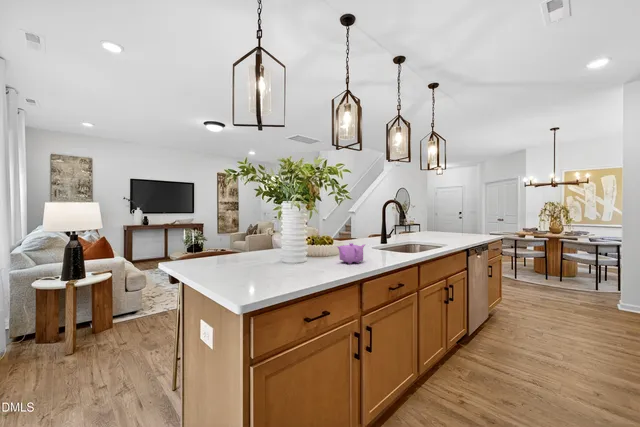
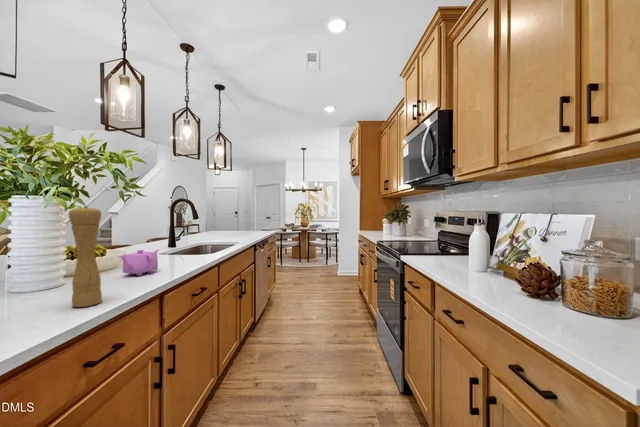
pepper mill: none [303,209,320,279] -> present [69,207,102,307]

